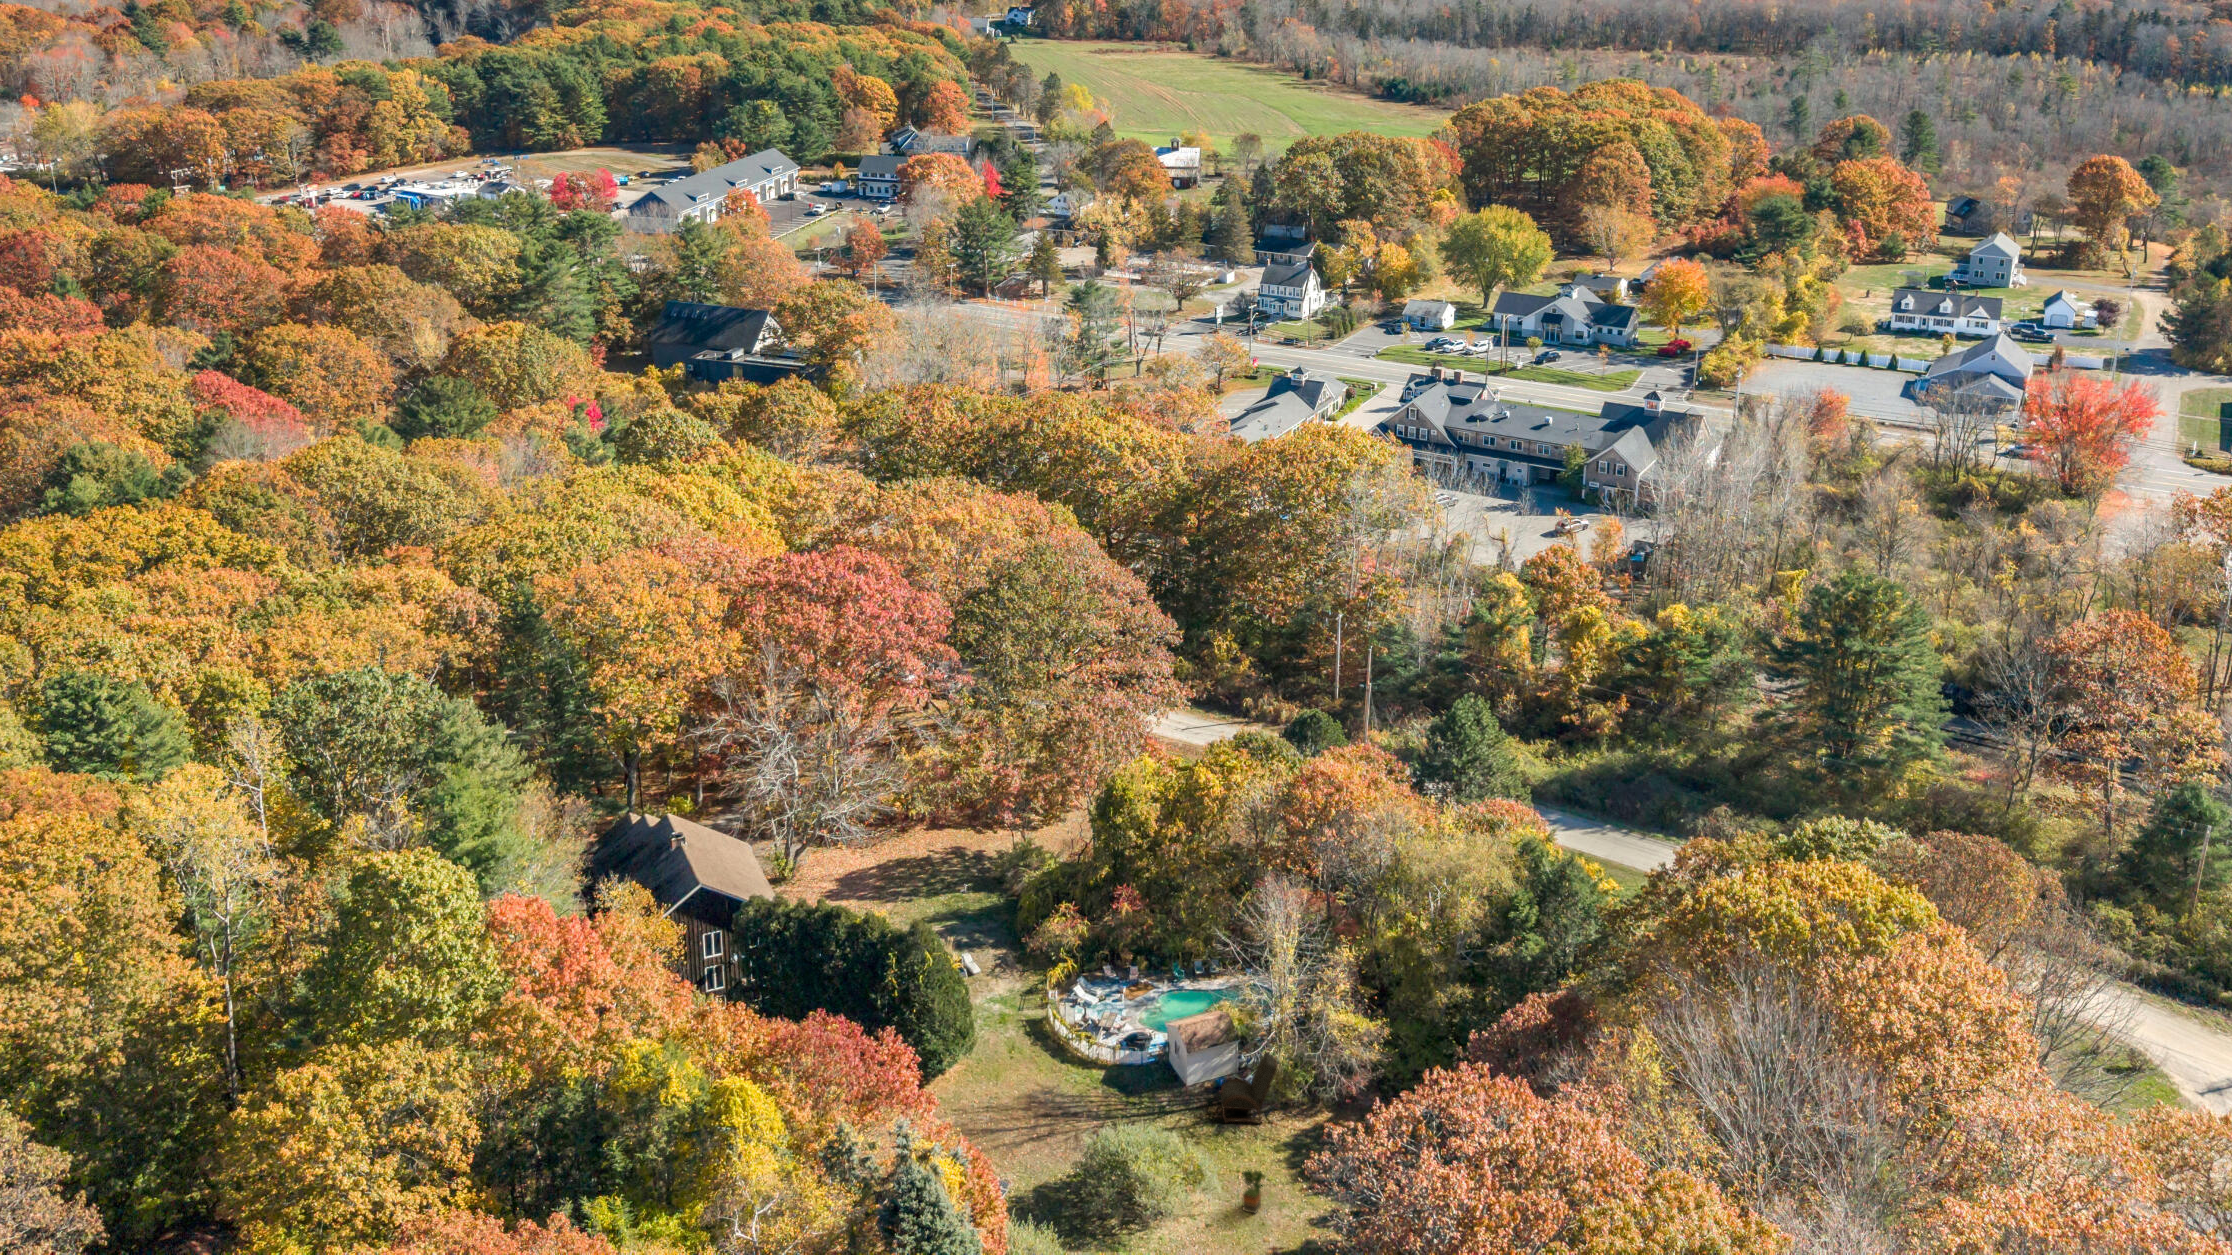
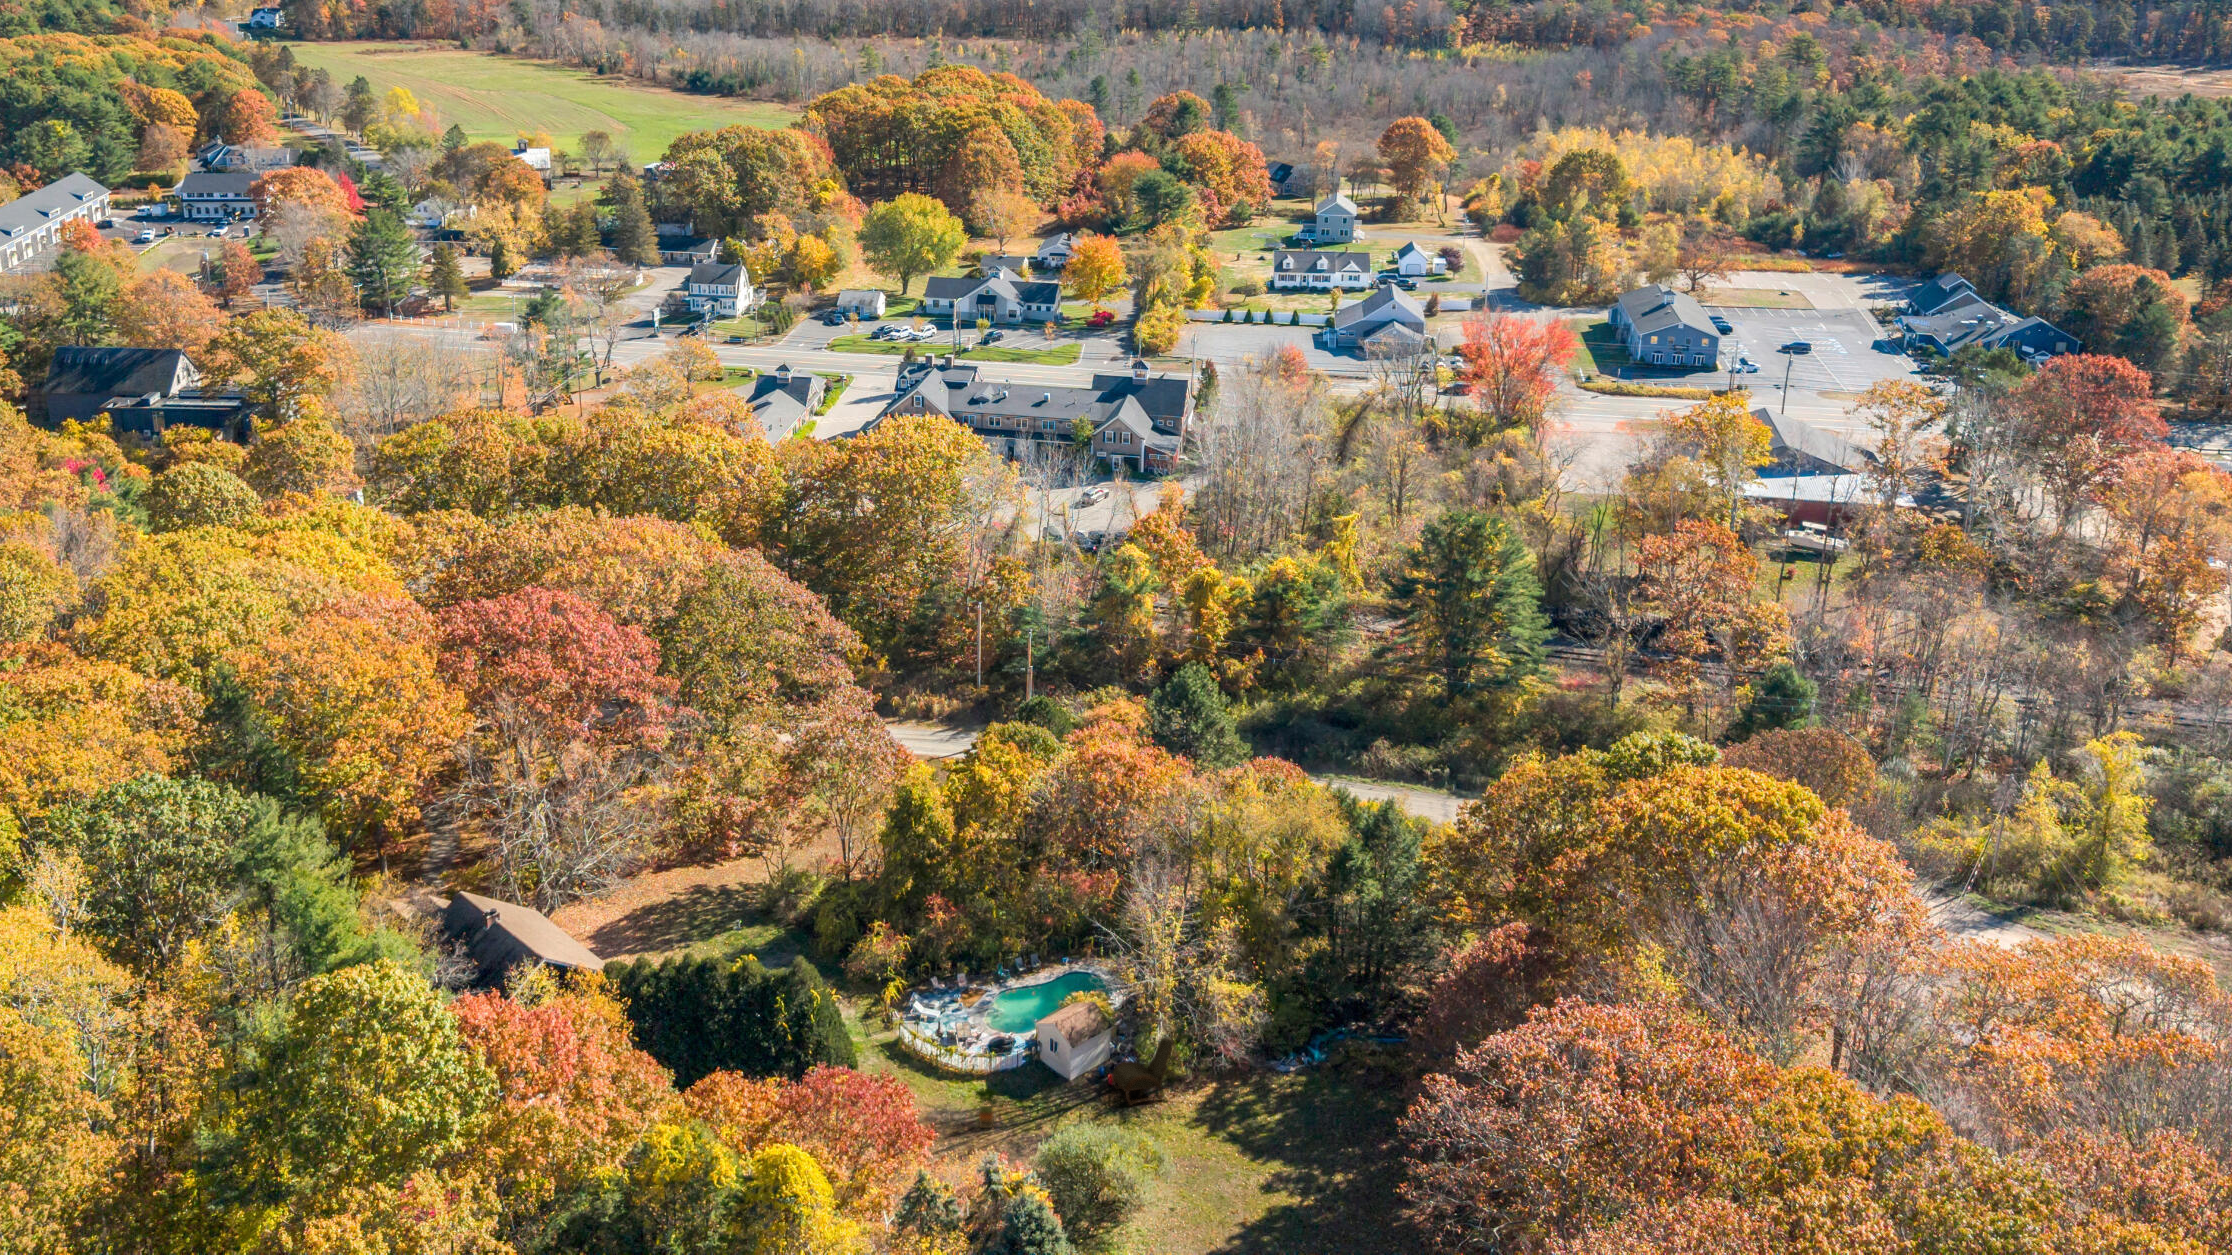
potted tree: present [1242,1170,1265,1213] -> present [975,1088,997,1128]

